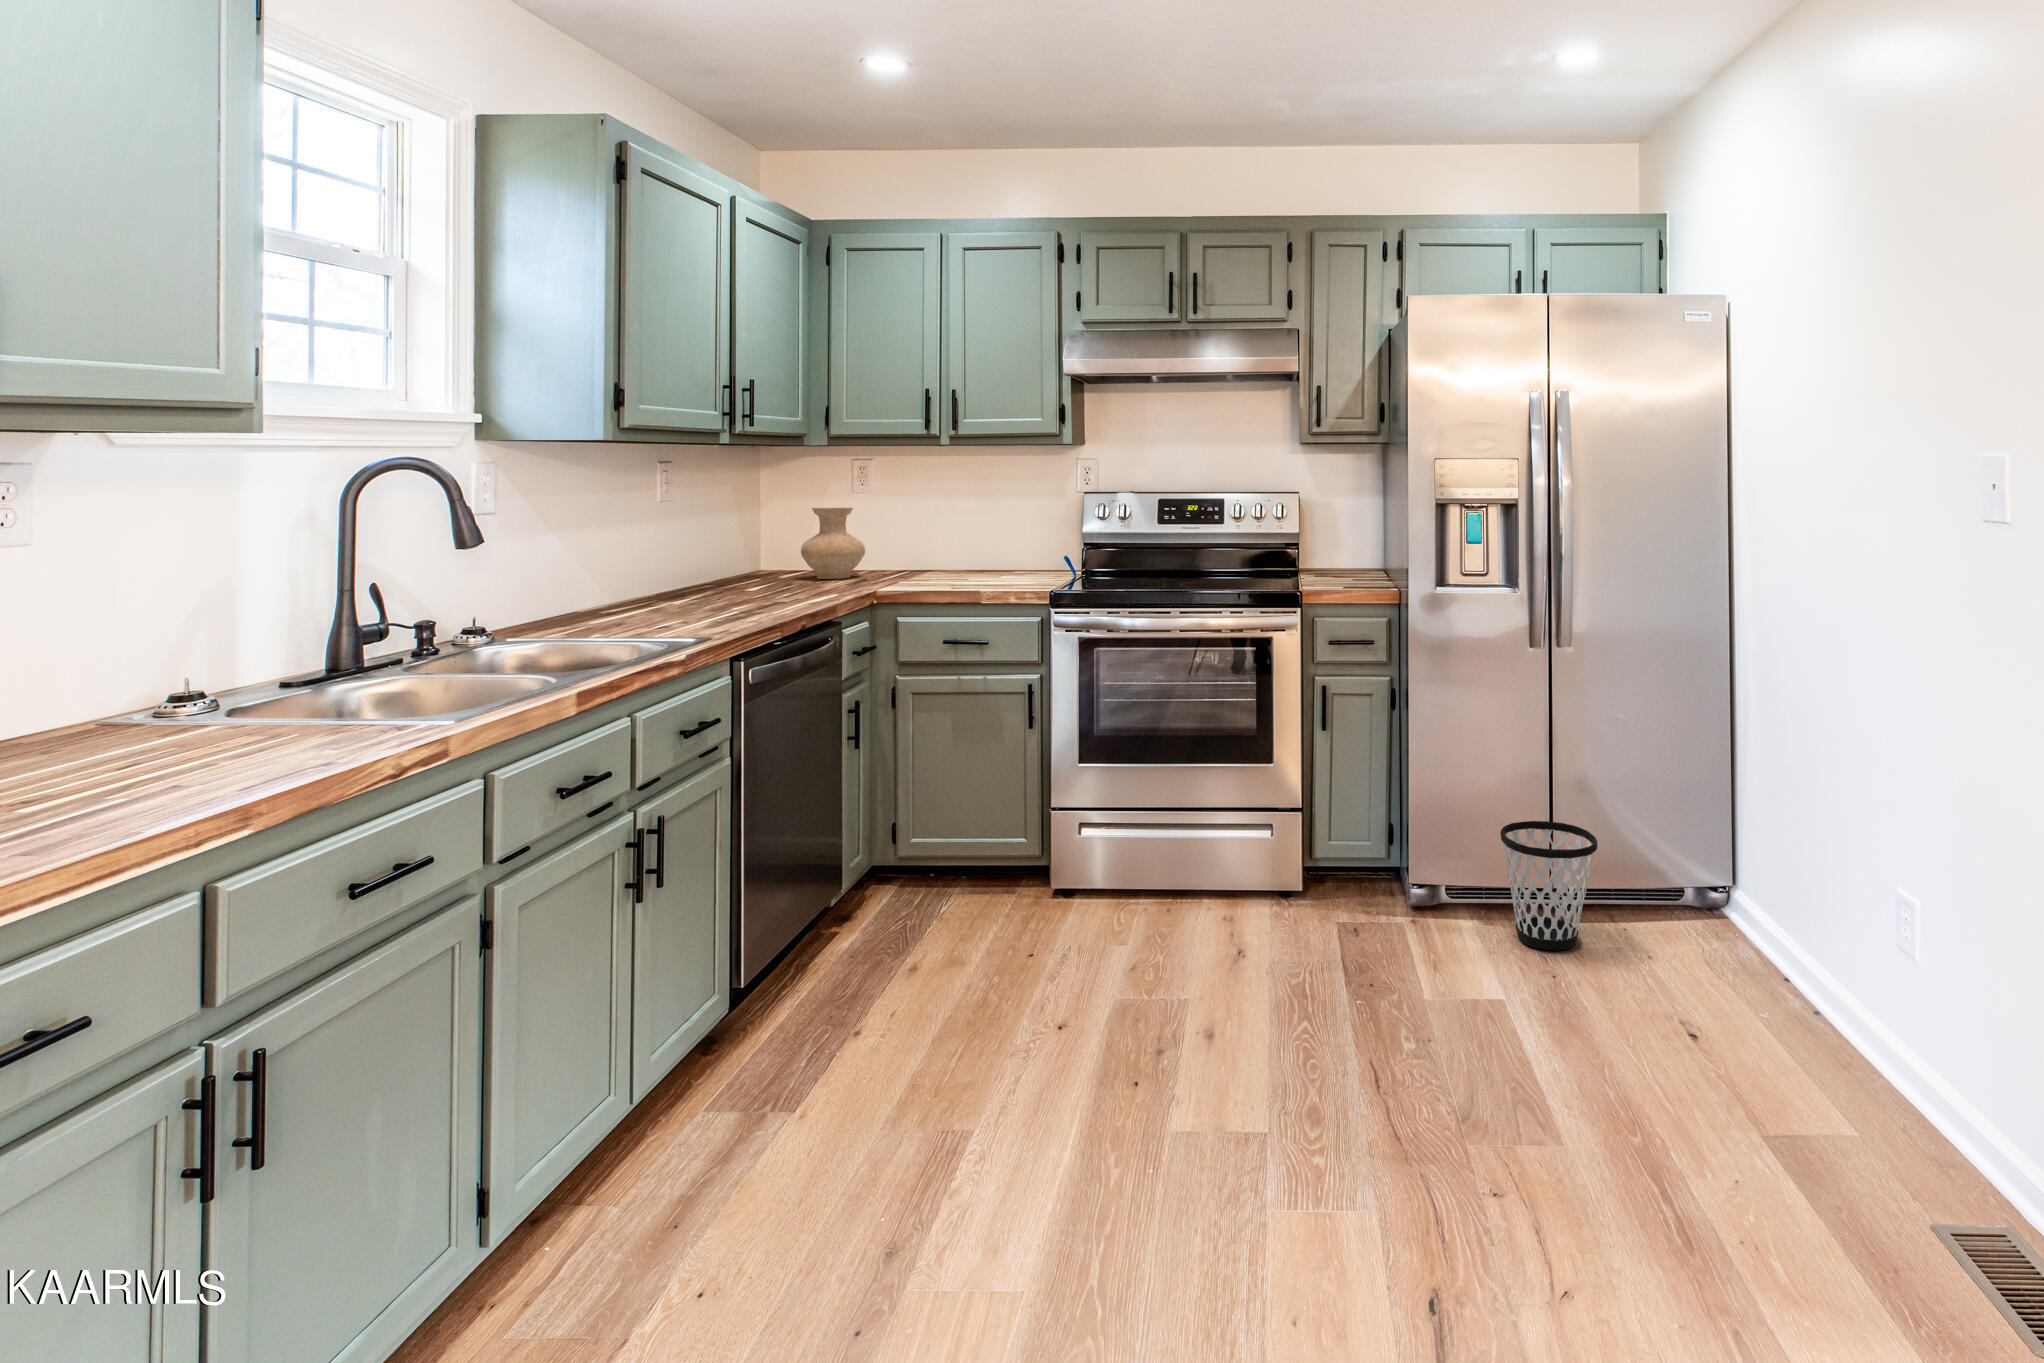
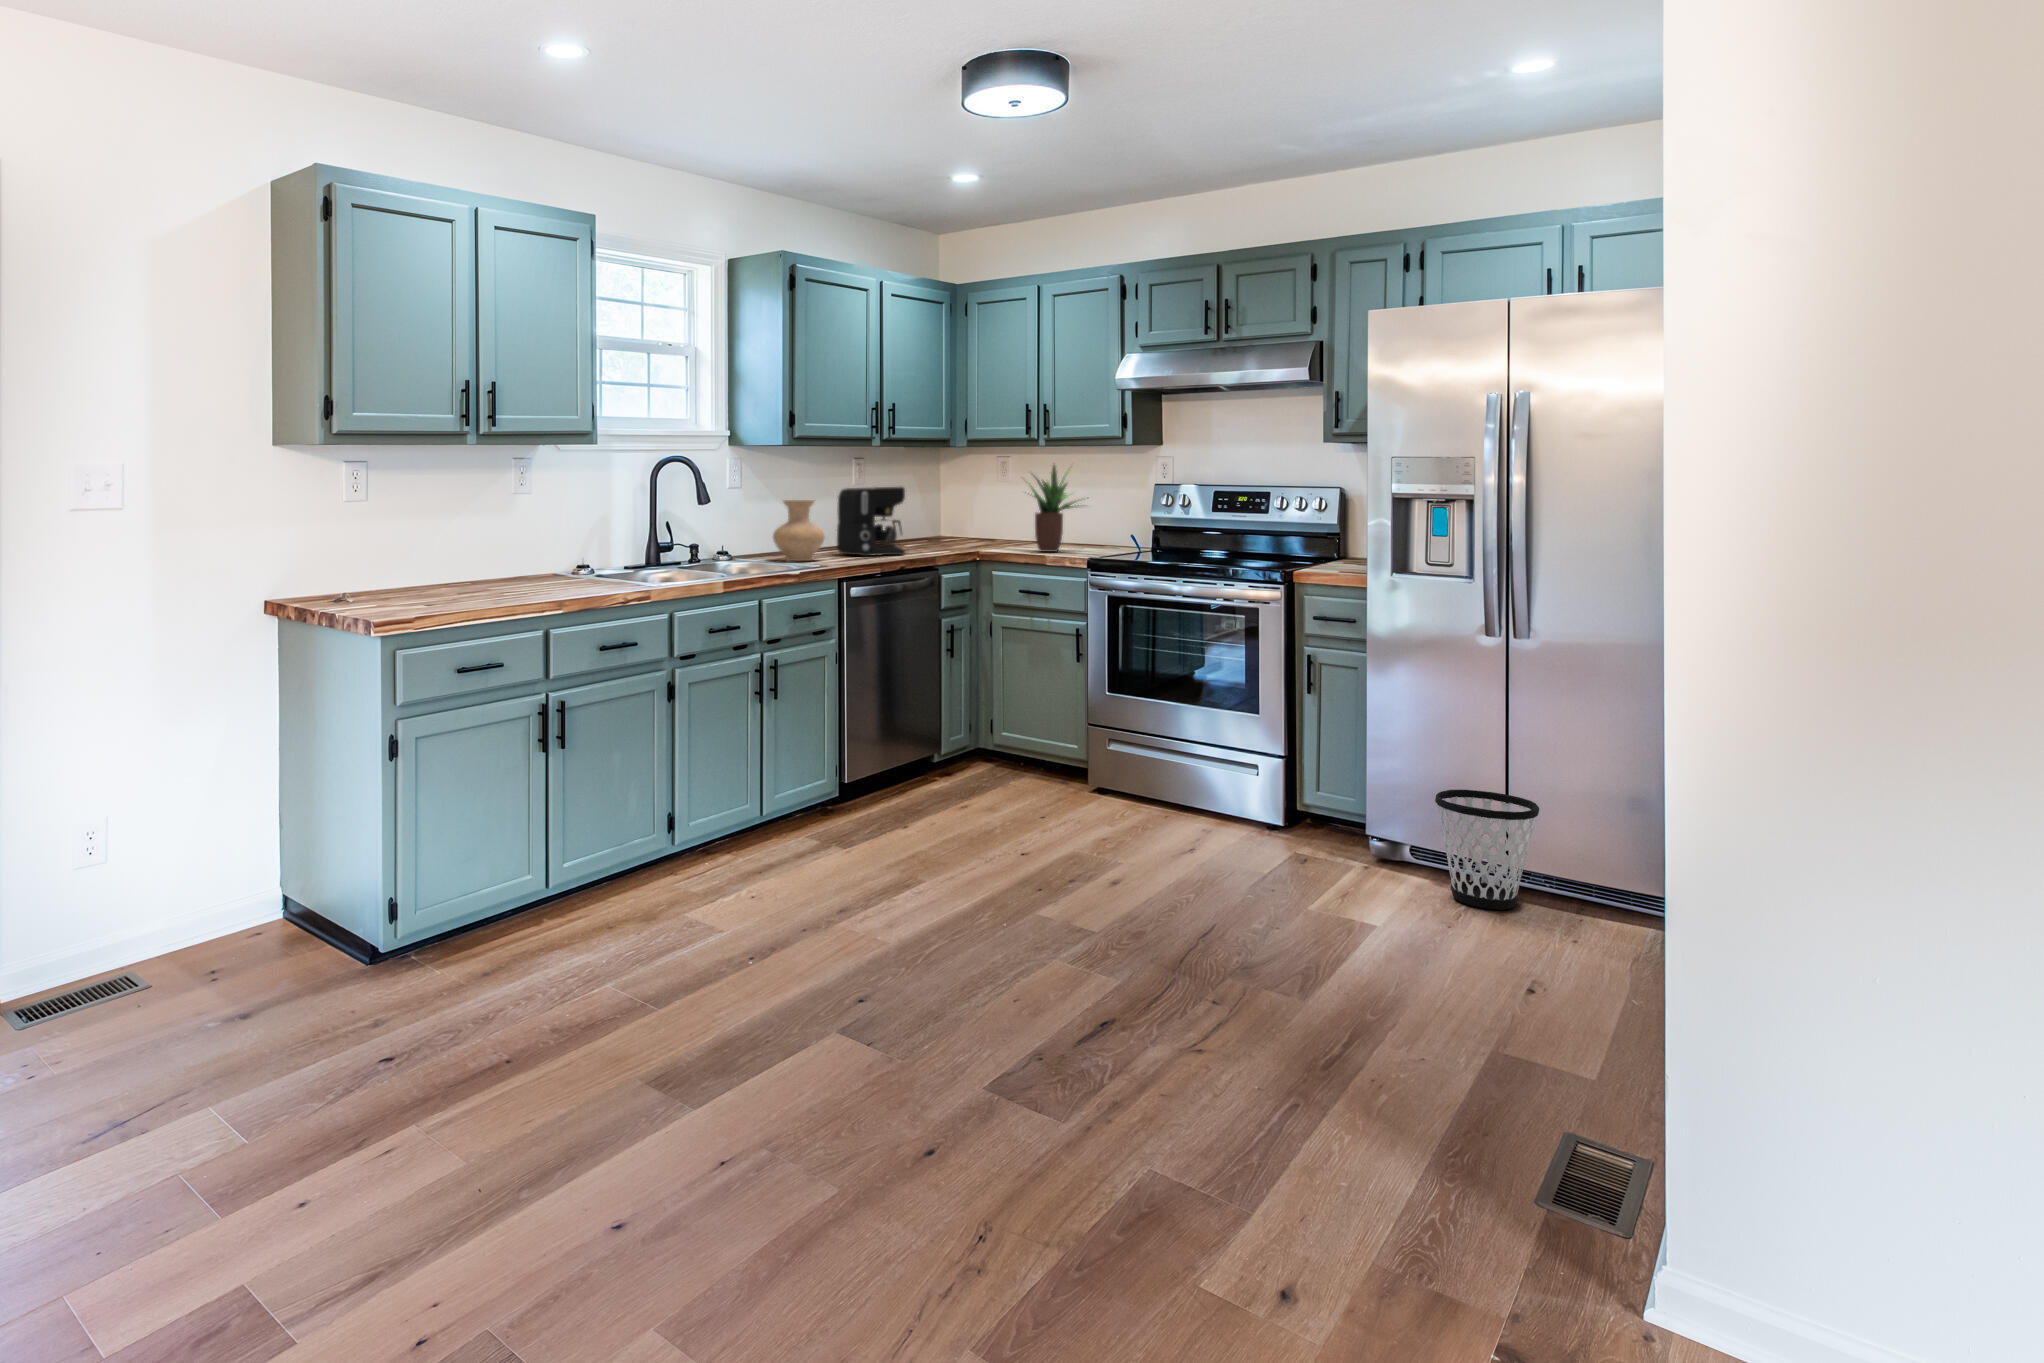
potted plant: none [919,466,1015,580] -> present [1025,465,1088,552]
coffee maker: none [665,500,779,604] -> present [837,487,905,556]
vase: present [801,508,865,579] -> present [773,500,824,561]

